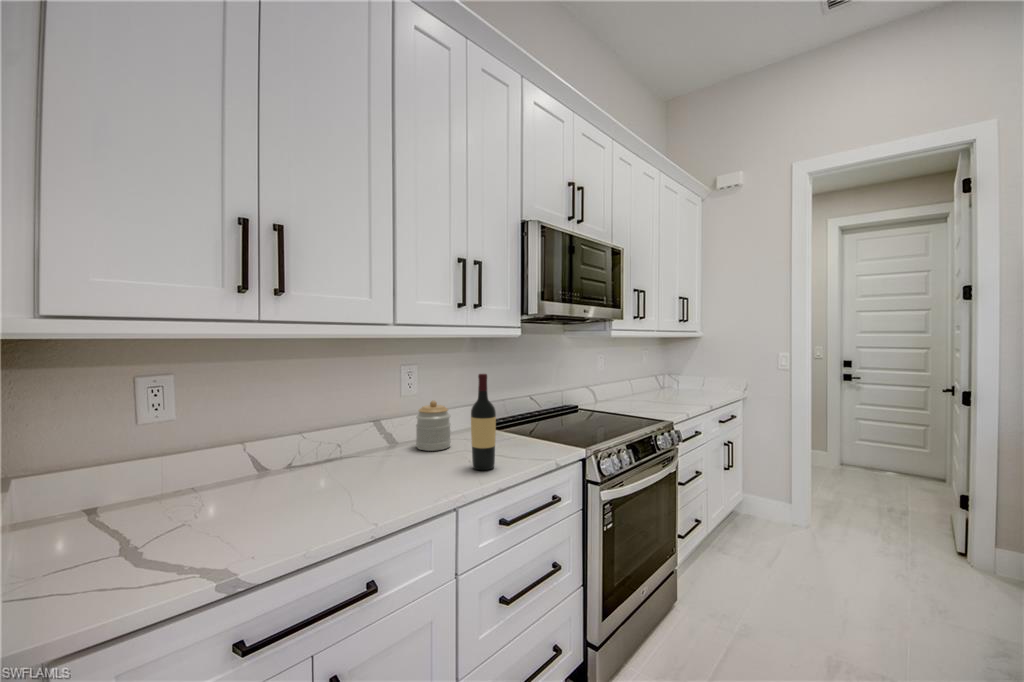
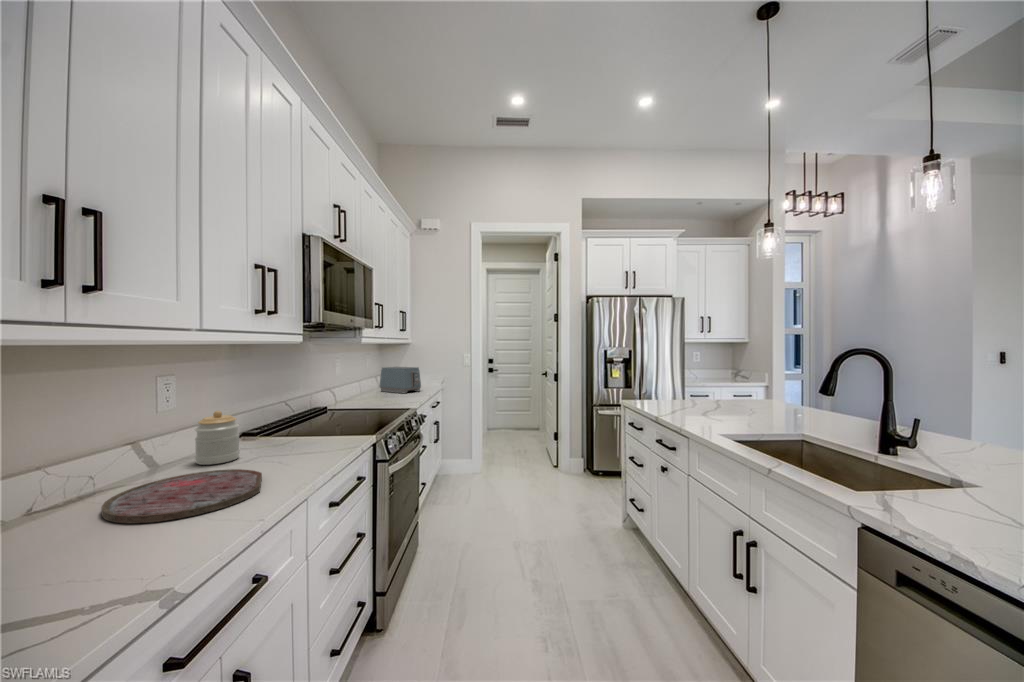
toaster: none [657,365,707,399] -> present [380,367,421,393]
wine bottle: present [471,374,496,470] -> none [290,376,316,465]
cutting board: none [308,456,434,501] -> present [101,469,262,523]

